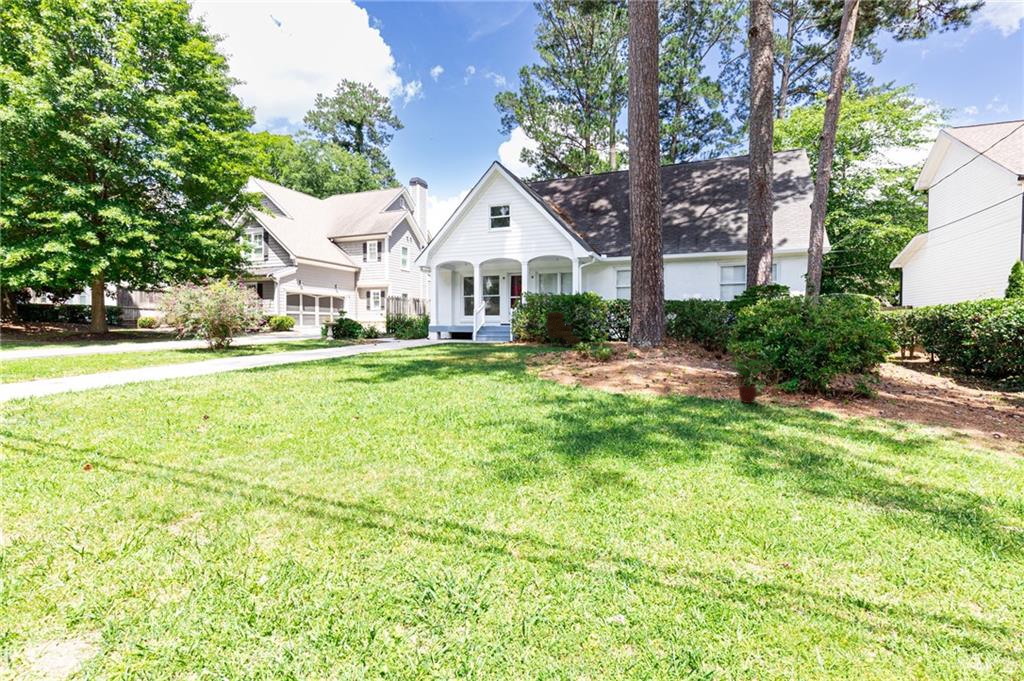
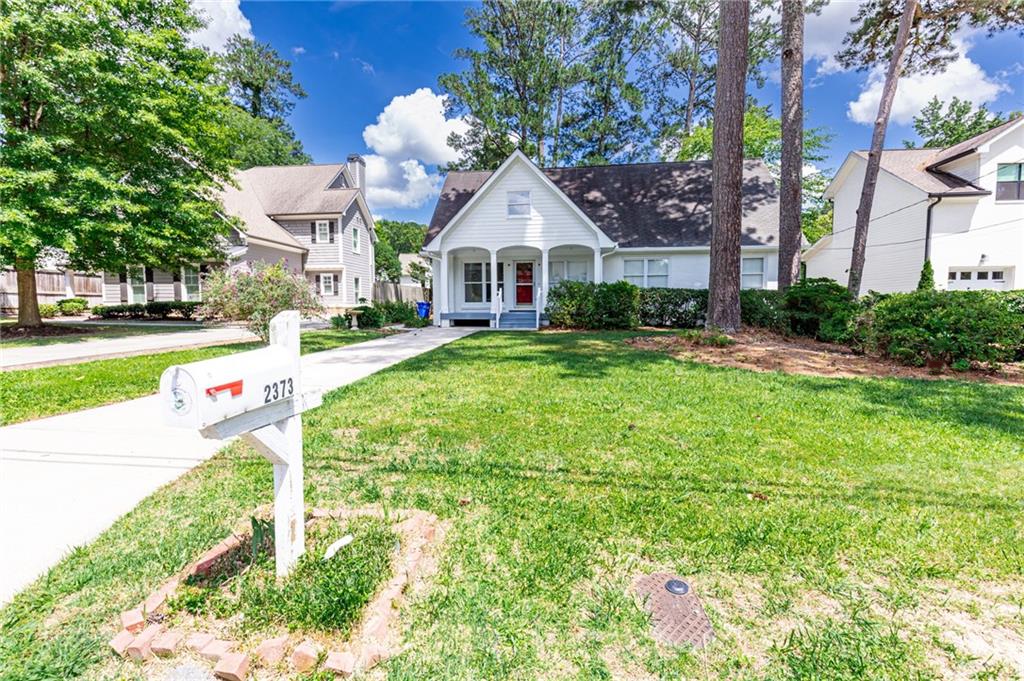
lounge chair: present [546,312,581,347] -> none [596,299,633,332]

